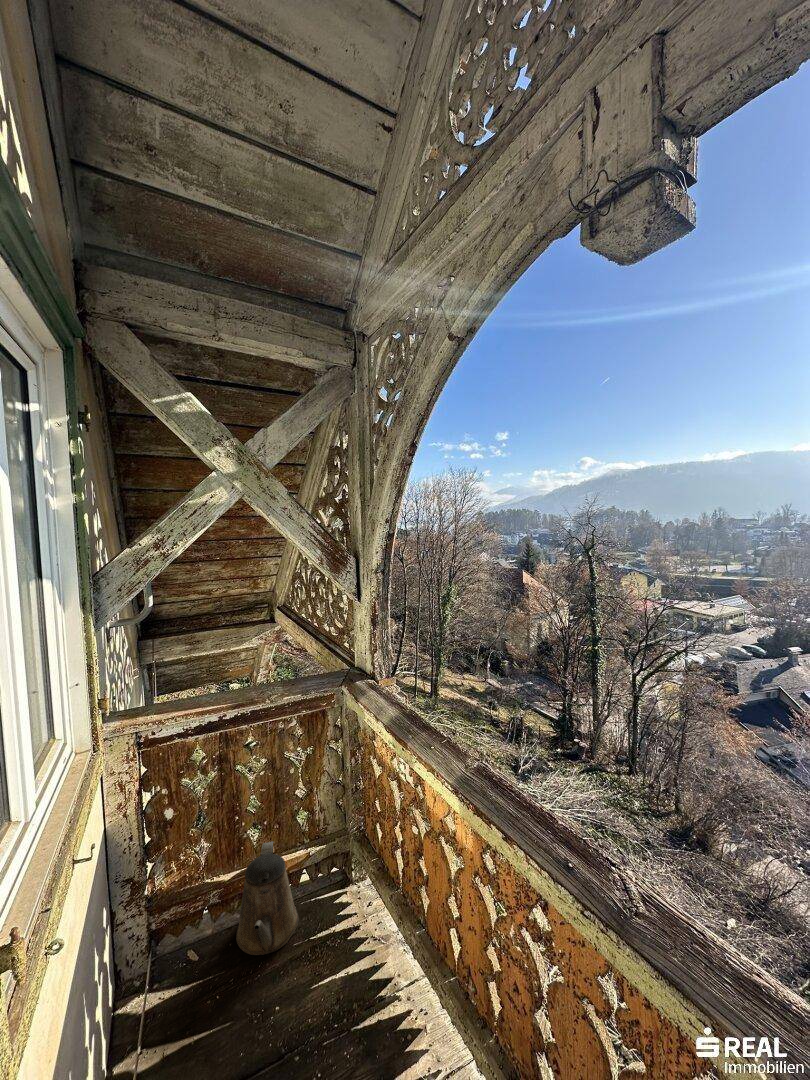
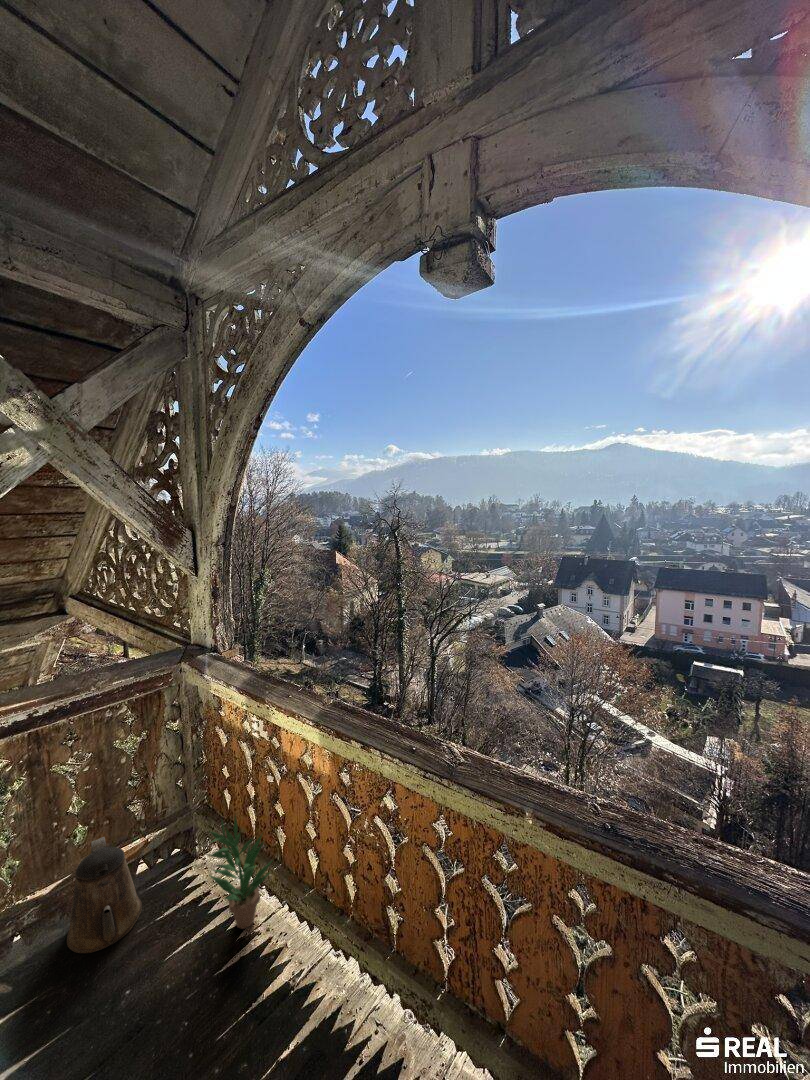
potted plant: none [349,857,417,989] -> present [209,815,273,929]

